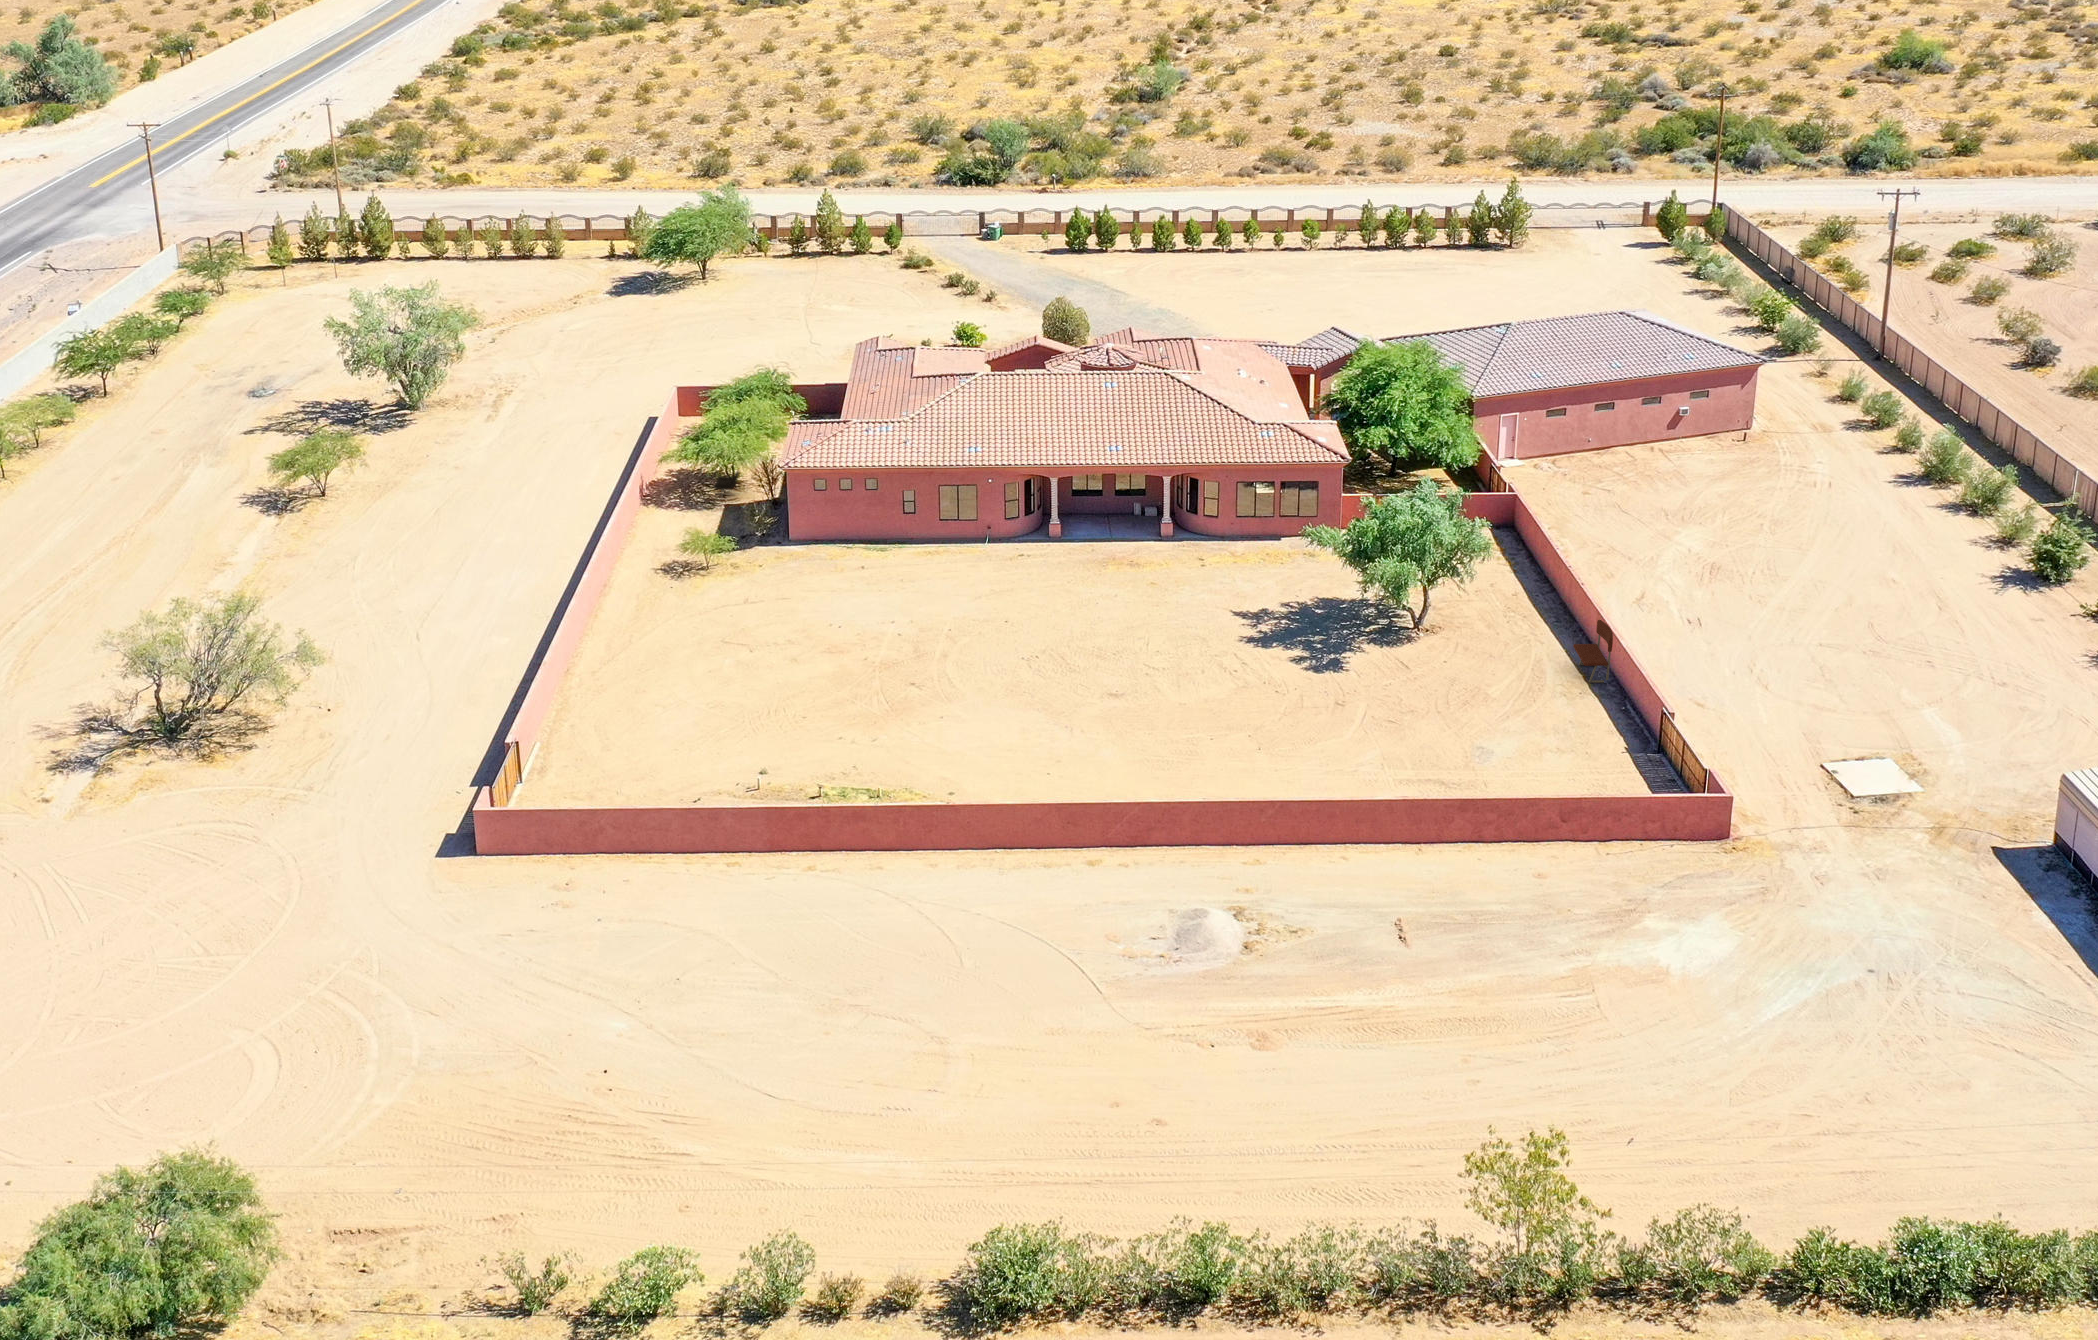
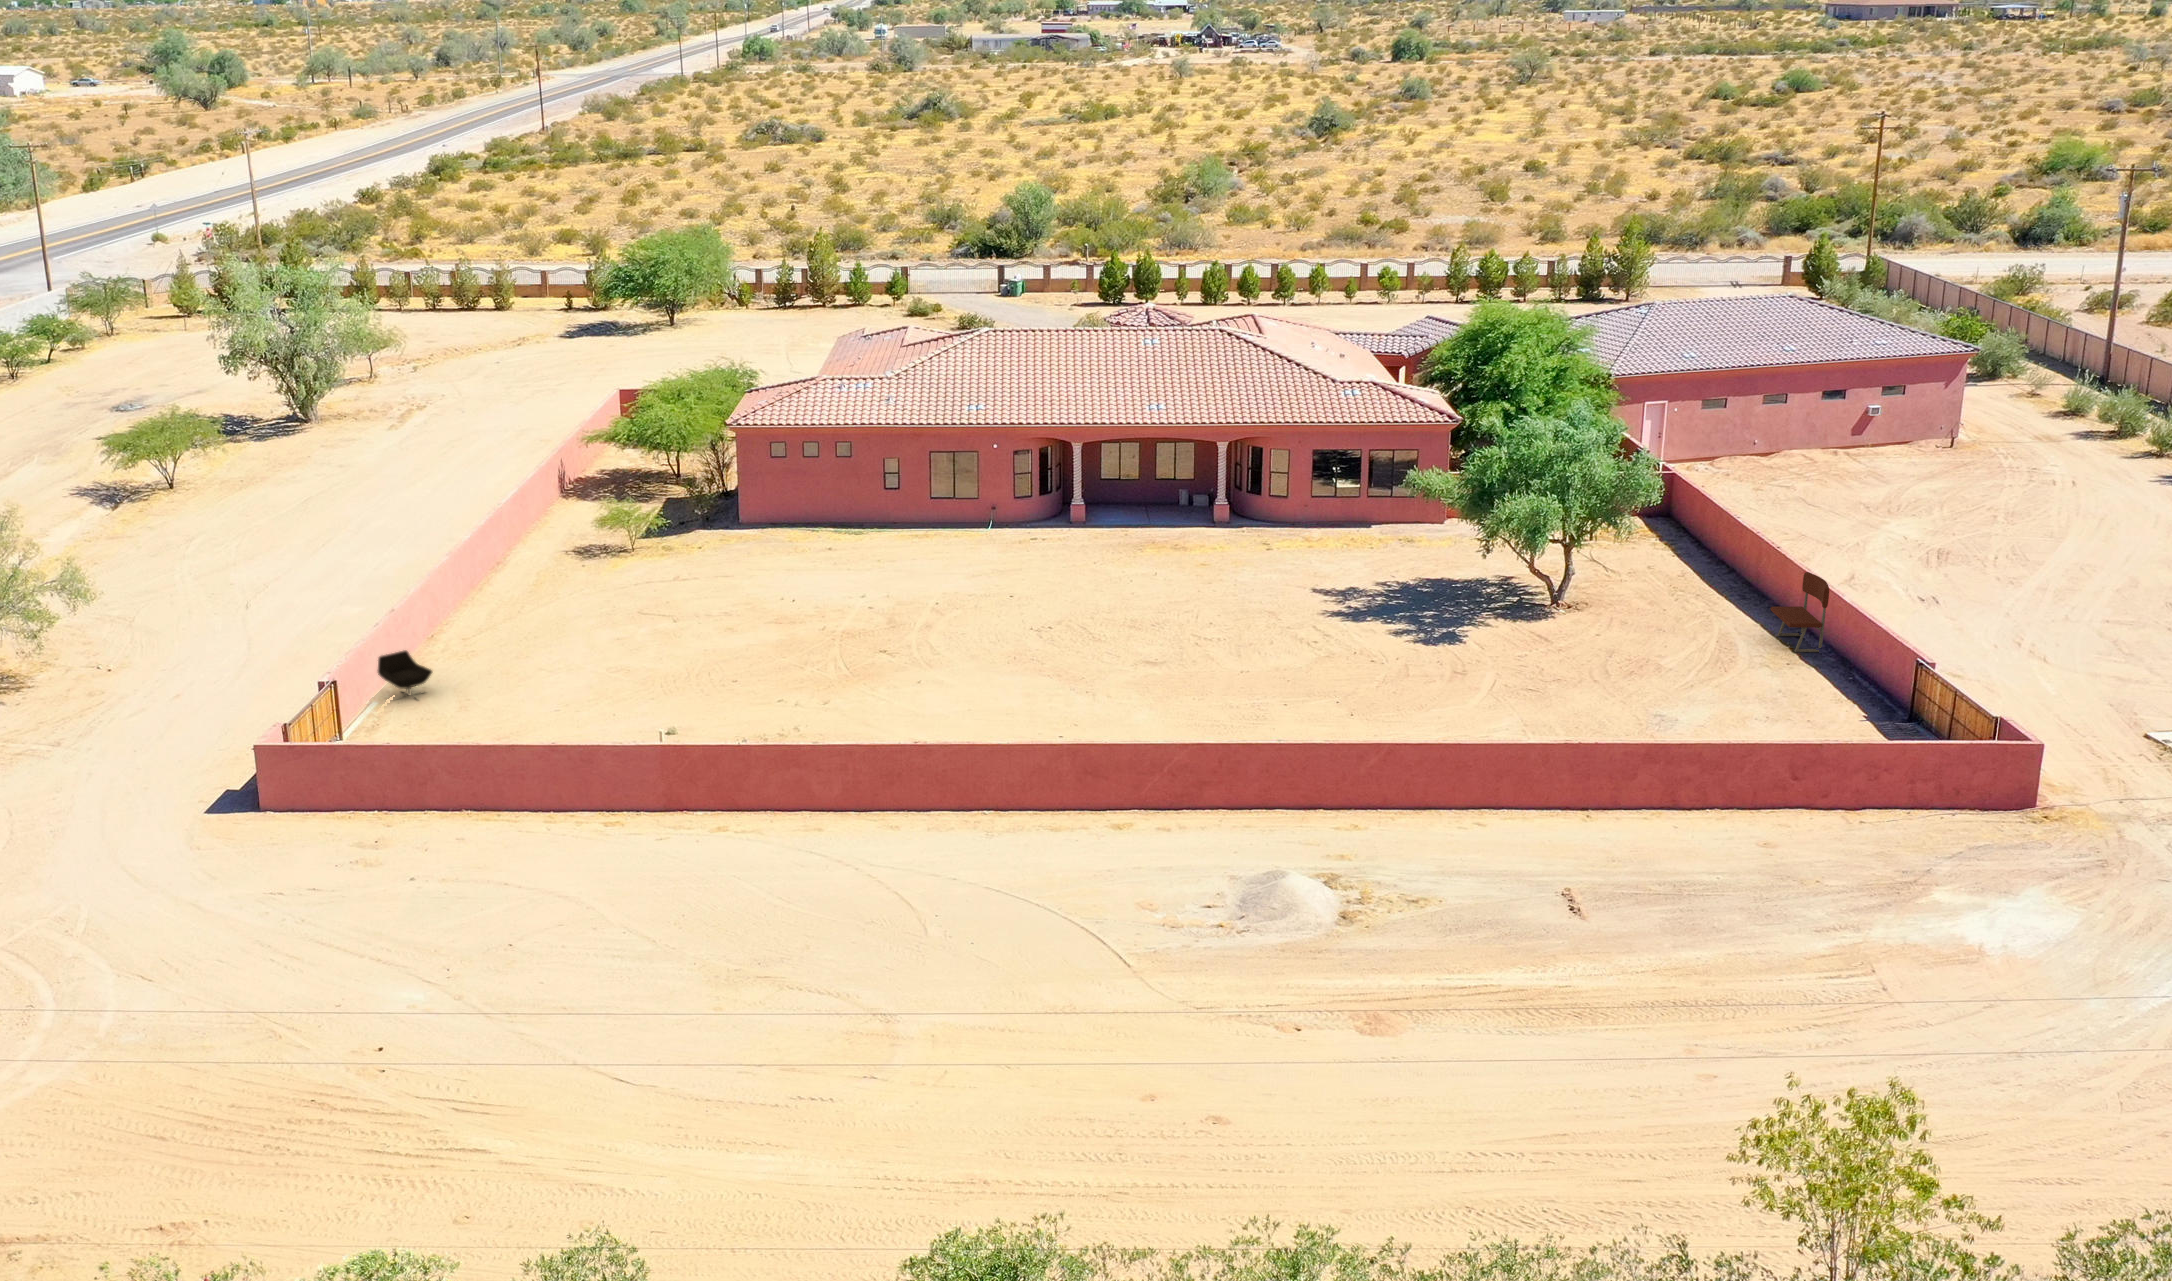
lounge chair: present [713,471,739,494] -> present [378,650,432,696]

